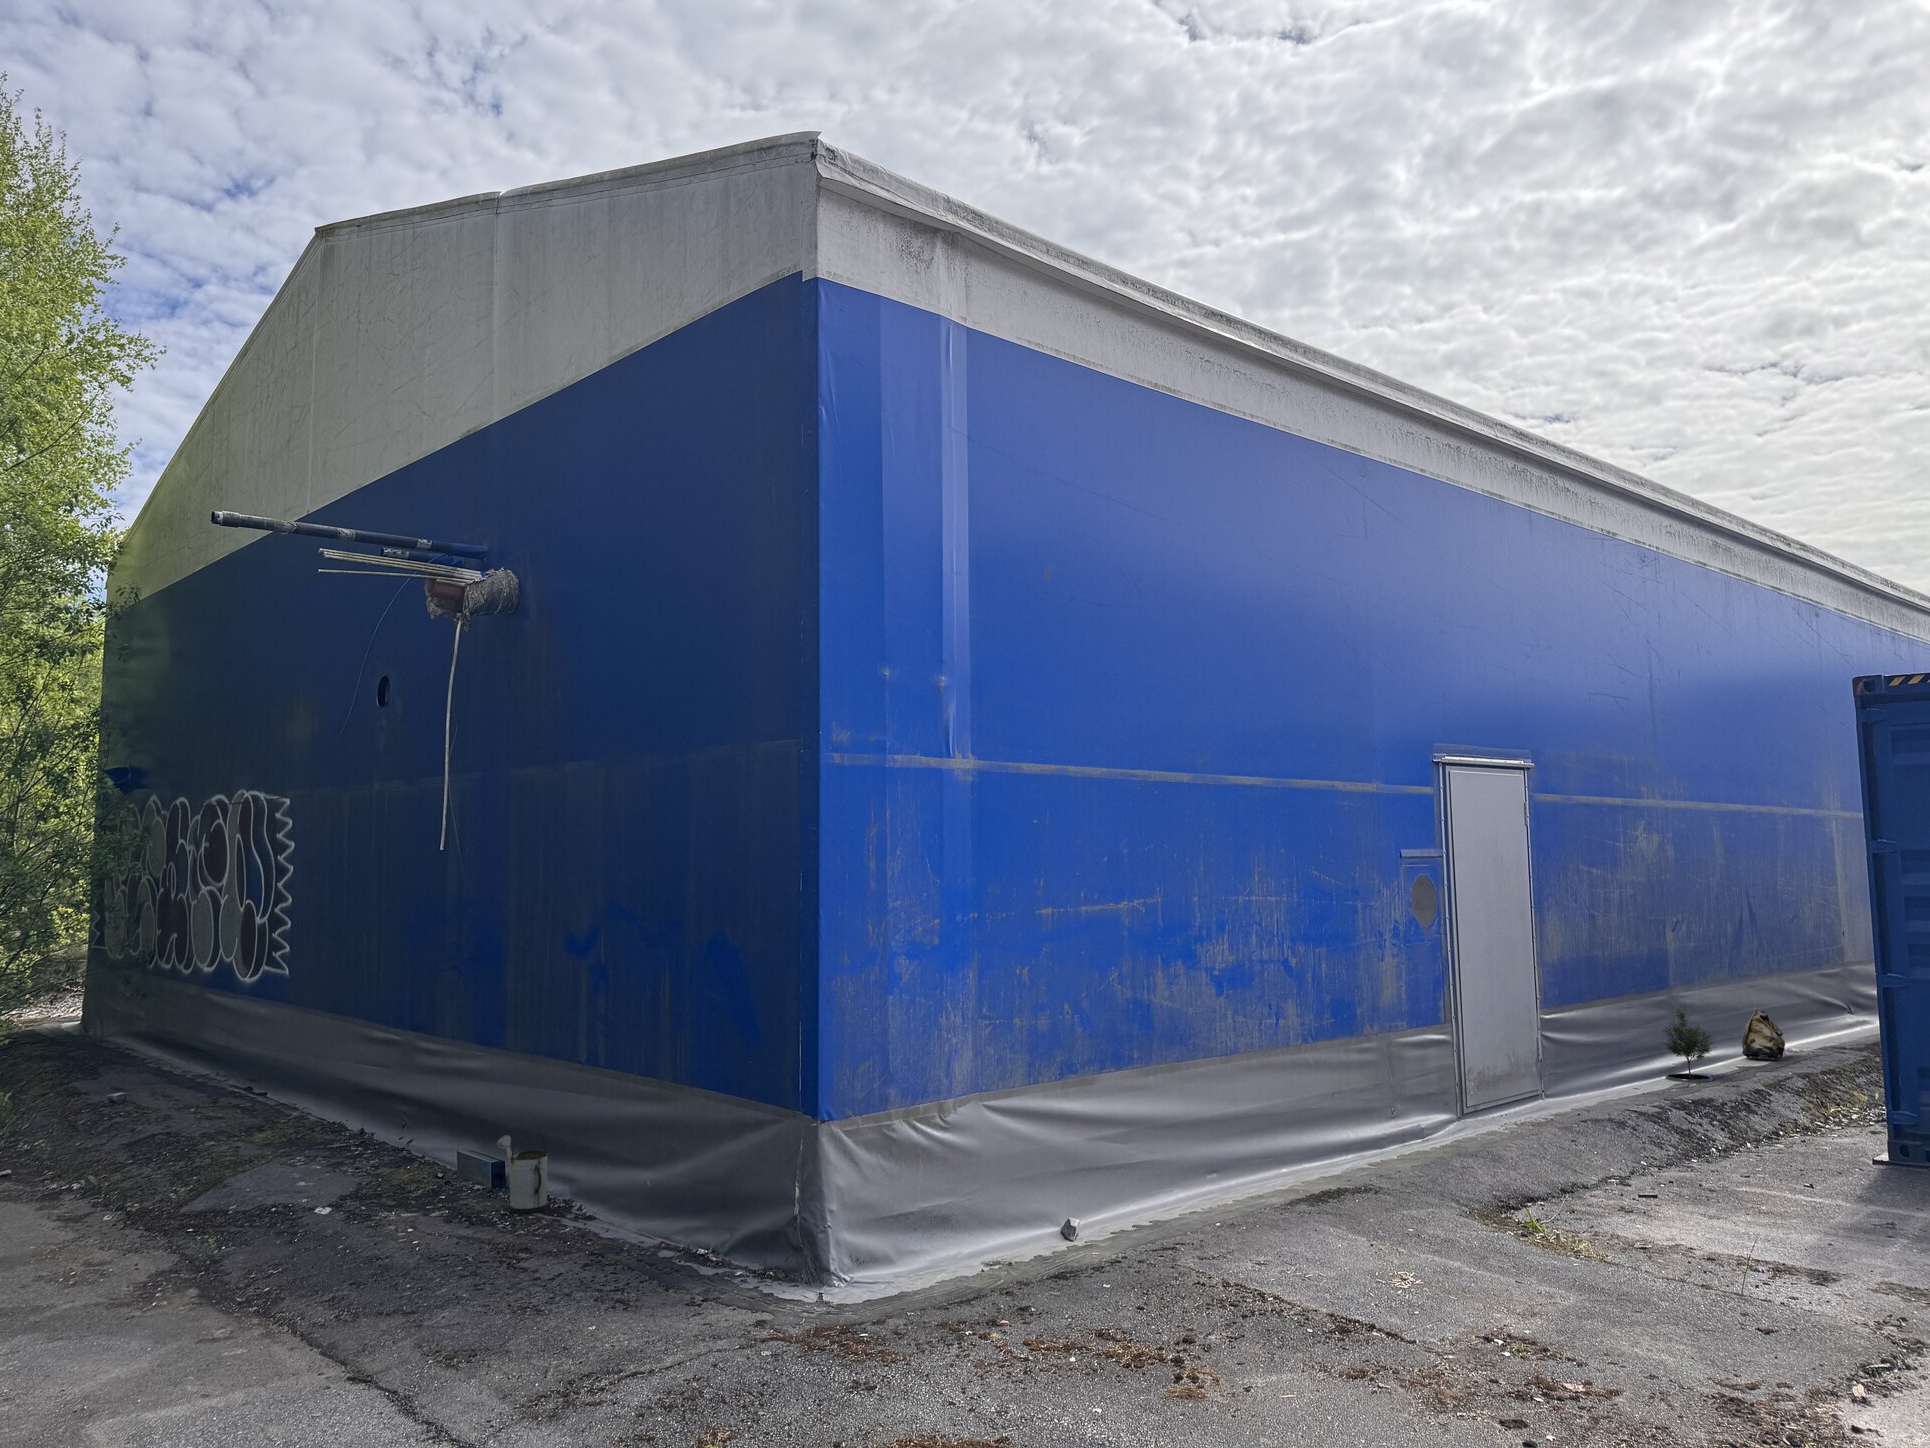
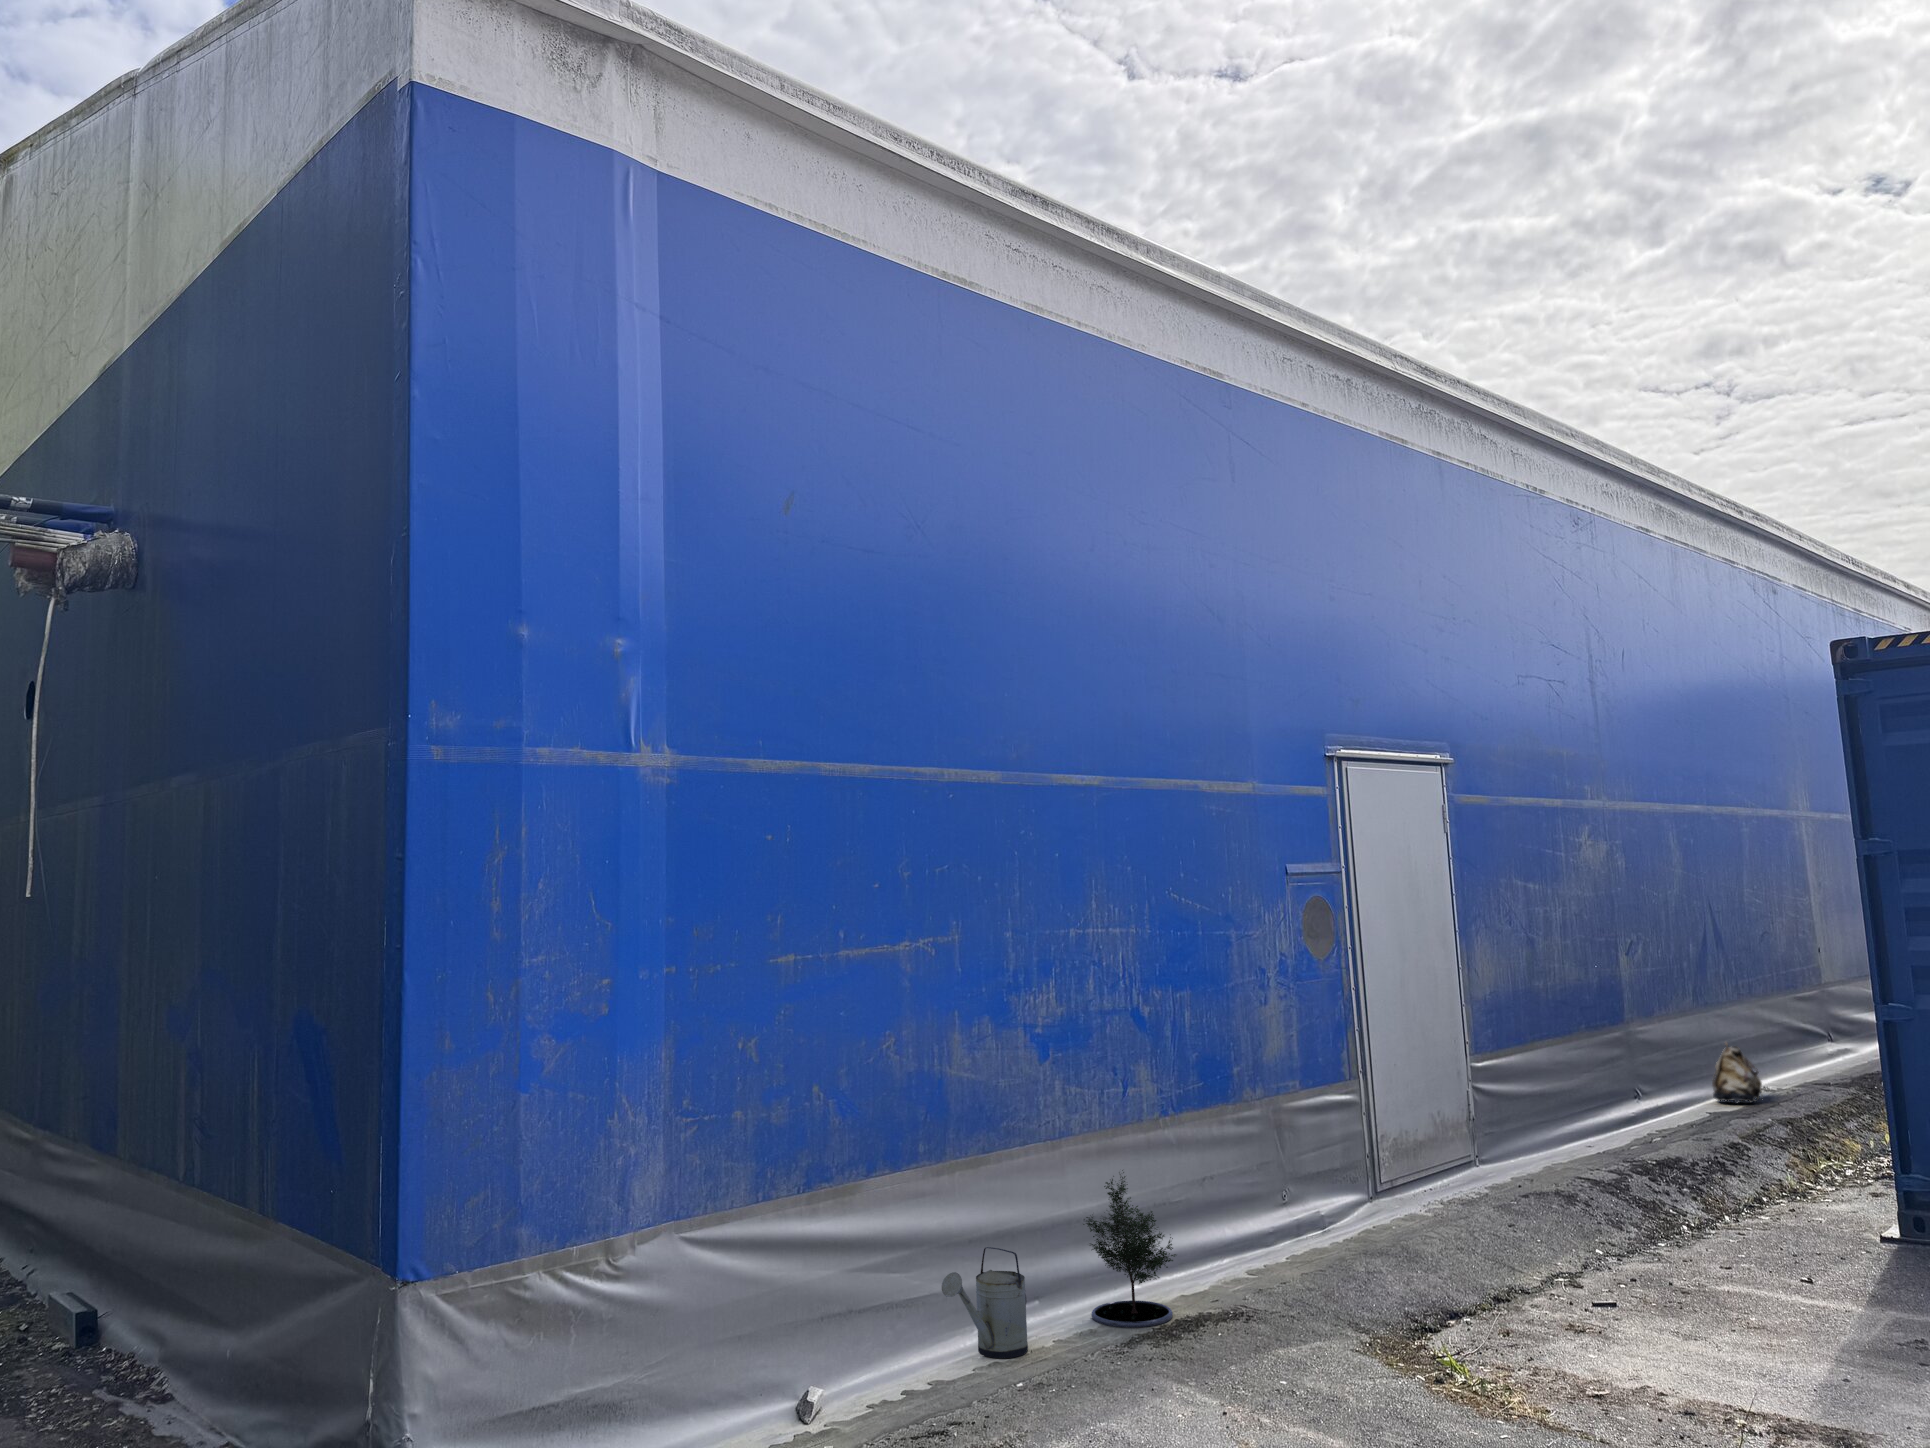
potted tree: present [1661,1006,1716,1082] -> present [1083,1170,1176,1328]
watering can: present [496,1134,548,1214] -> present [941,1247,1028,1358]

